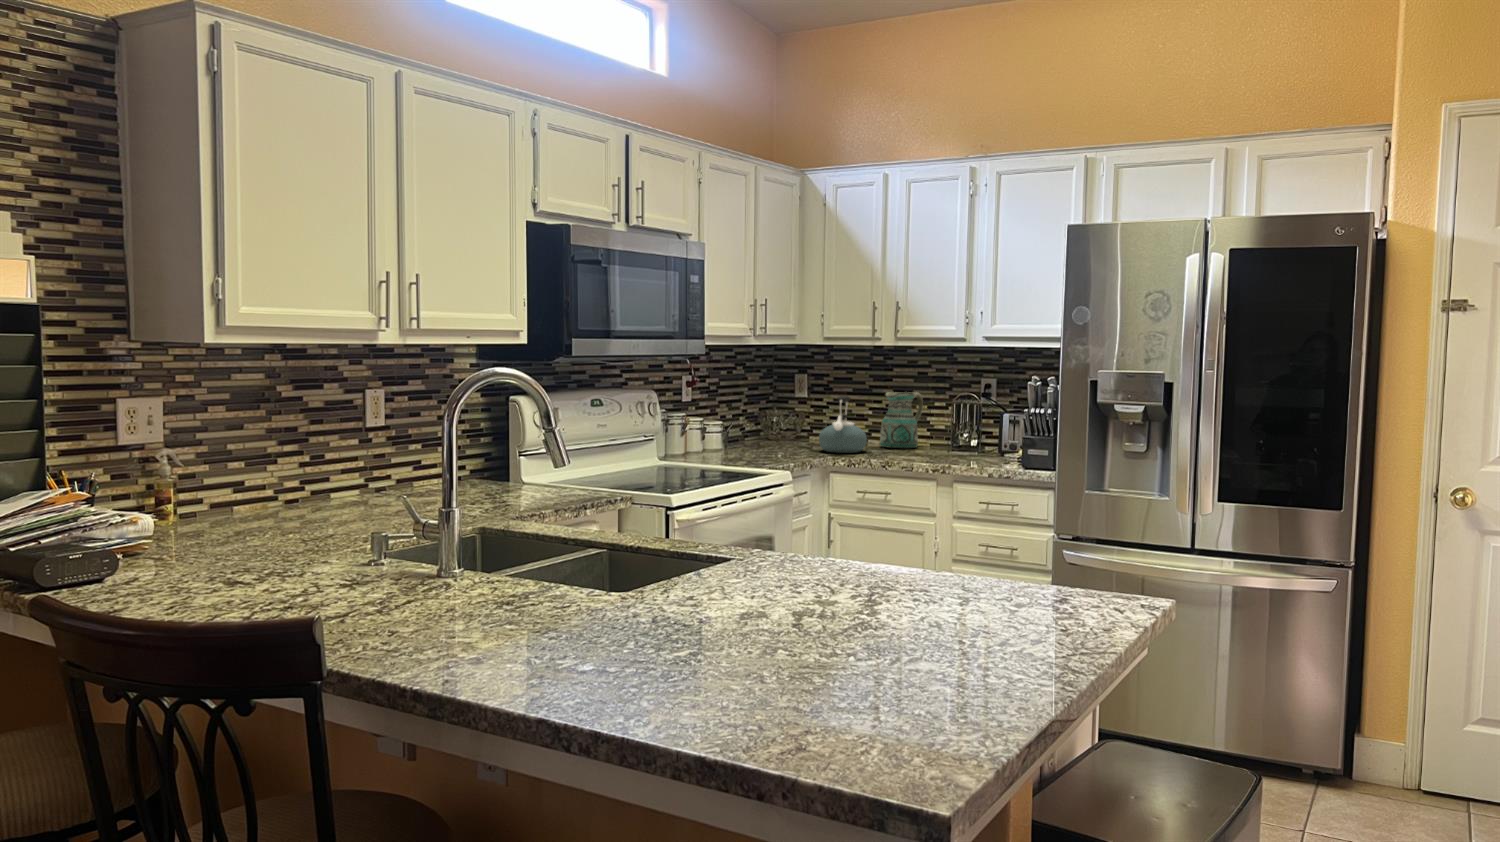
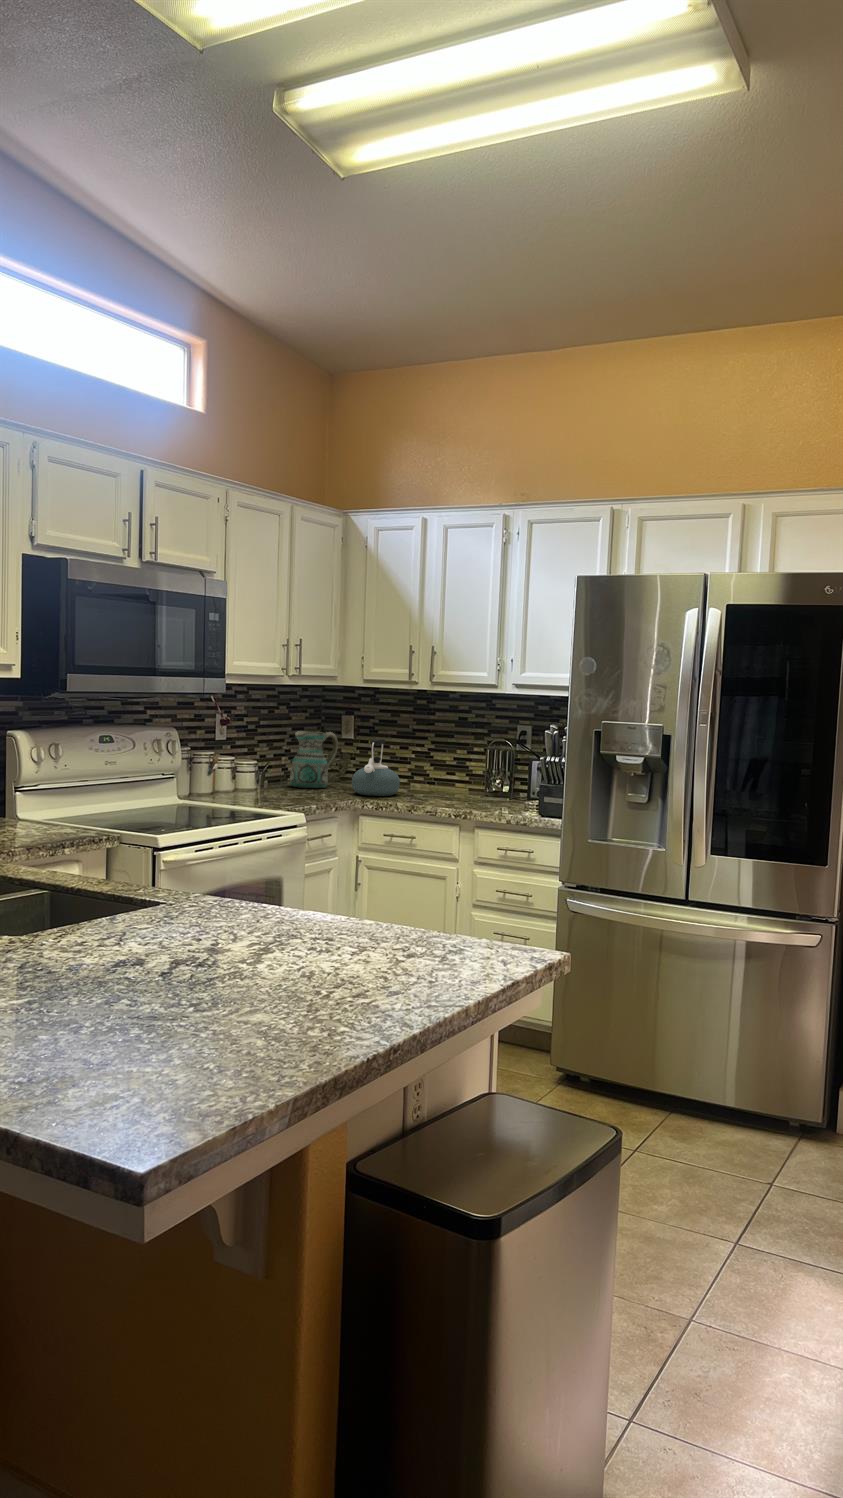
ceramic pitcher: present [880,392,923,448] -> present [290,731,338,788]

